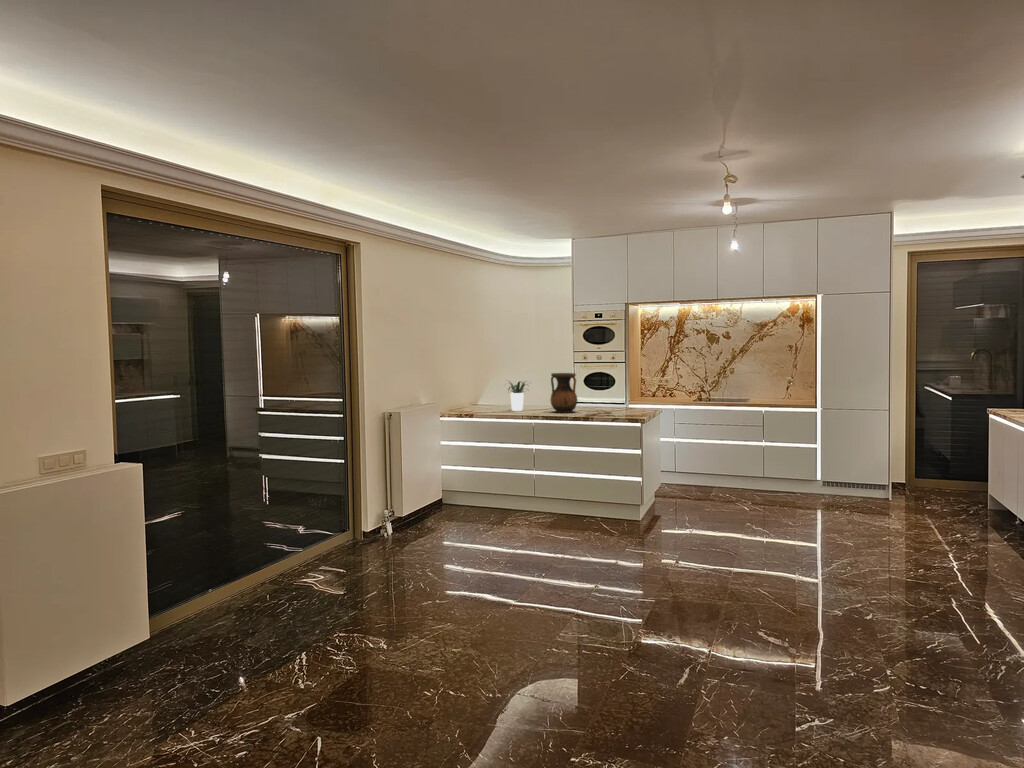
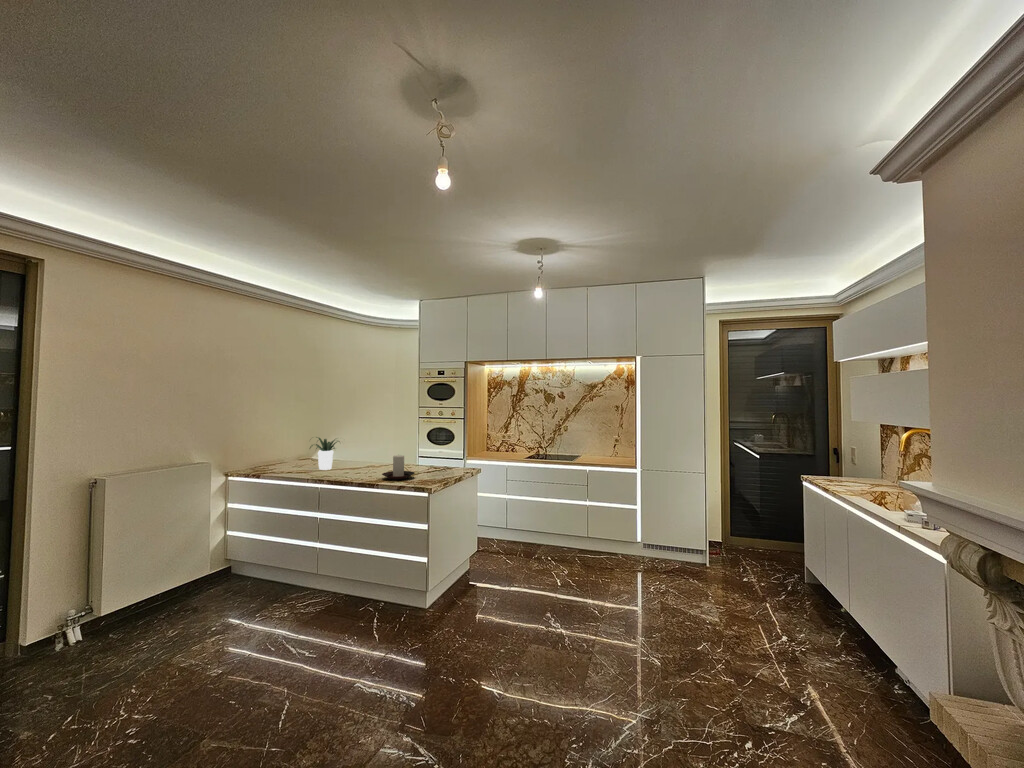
vase: present [551,373,577,413] -> none [350,431,381,475]
candle holder: none [590,393,619,415] -> present [382,455,415,480]

